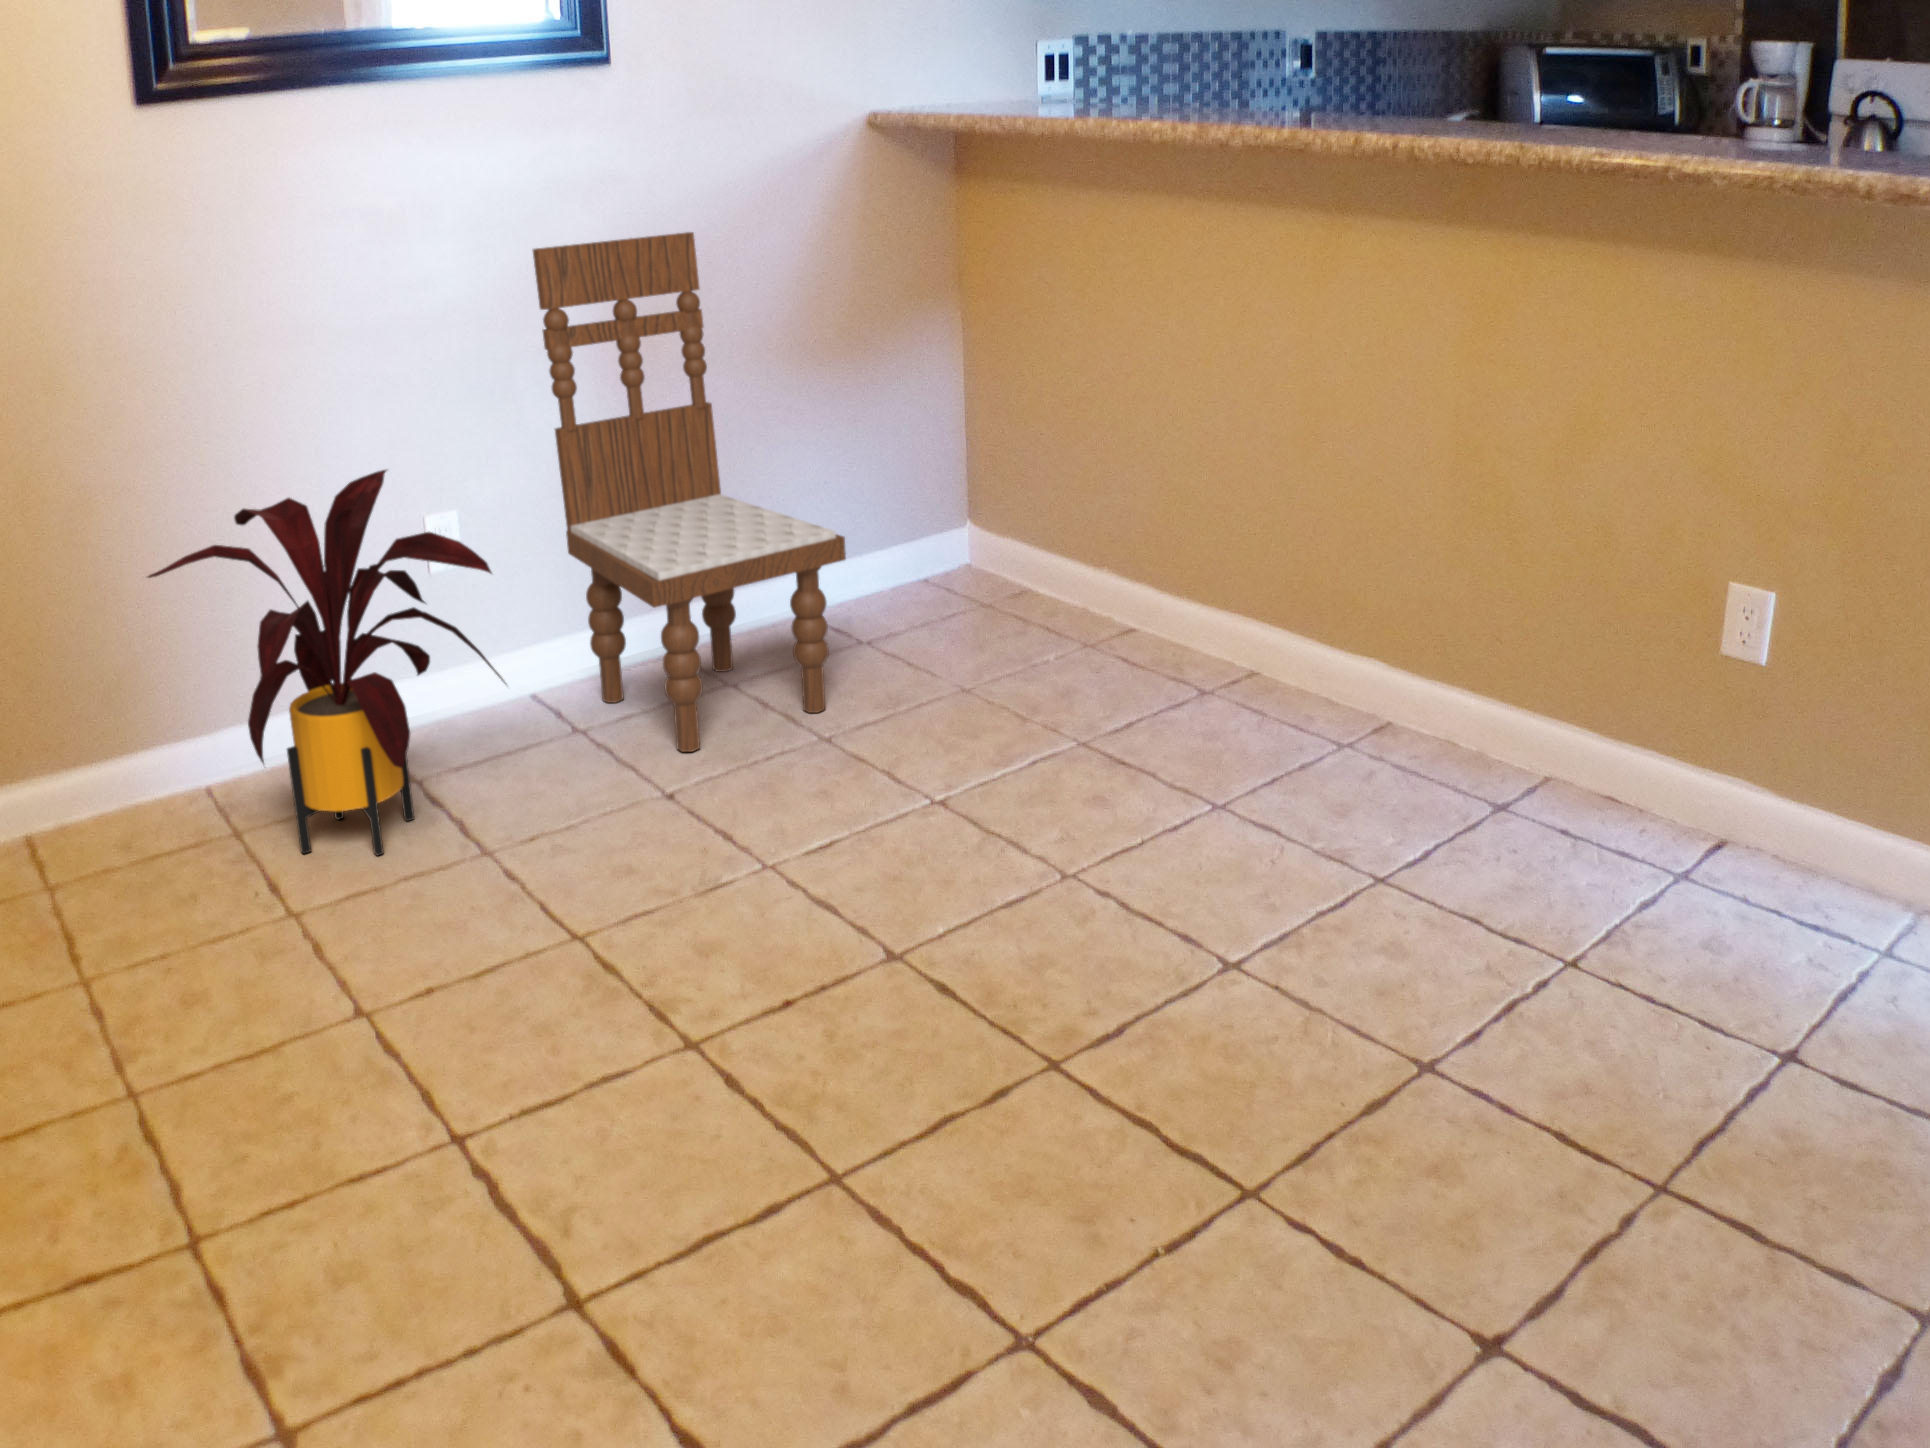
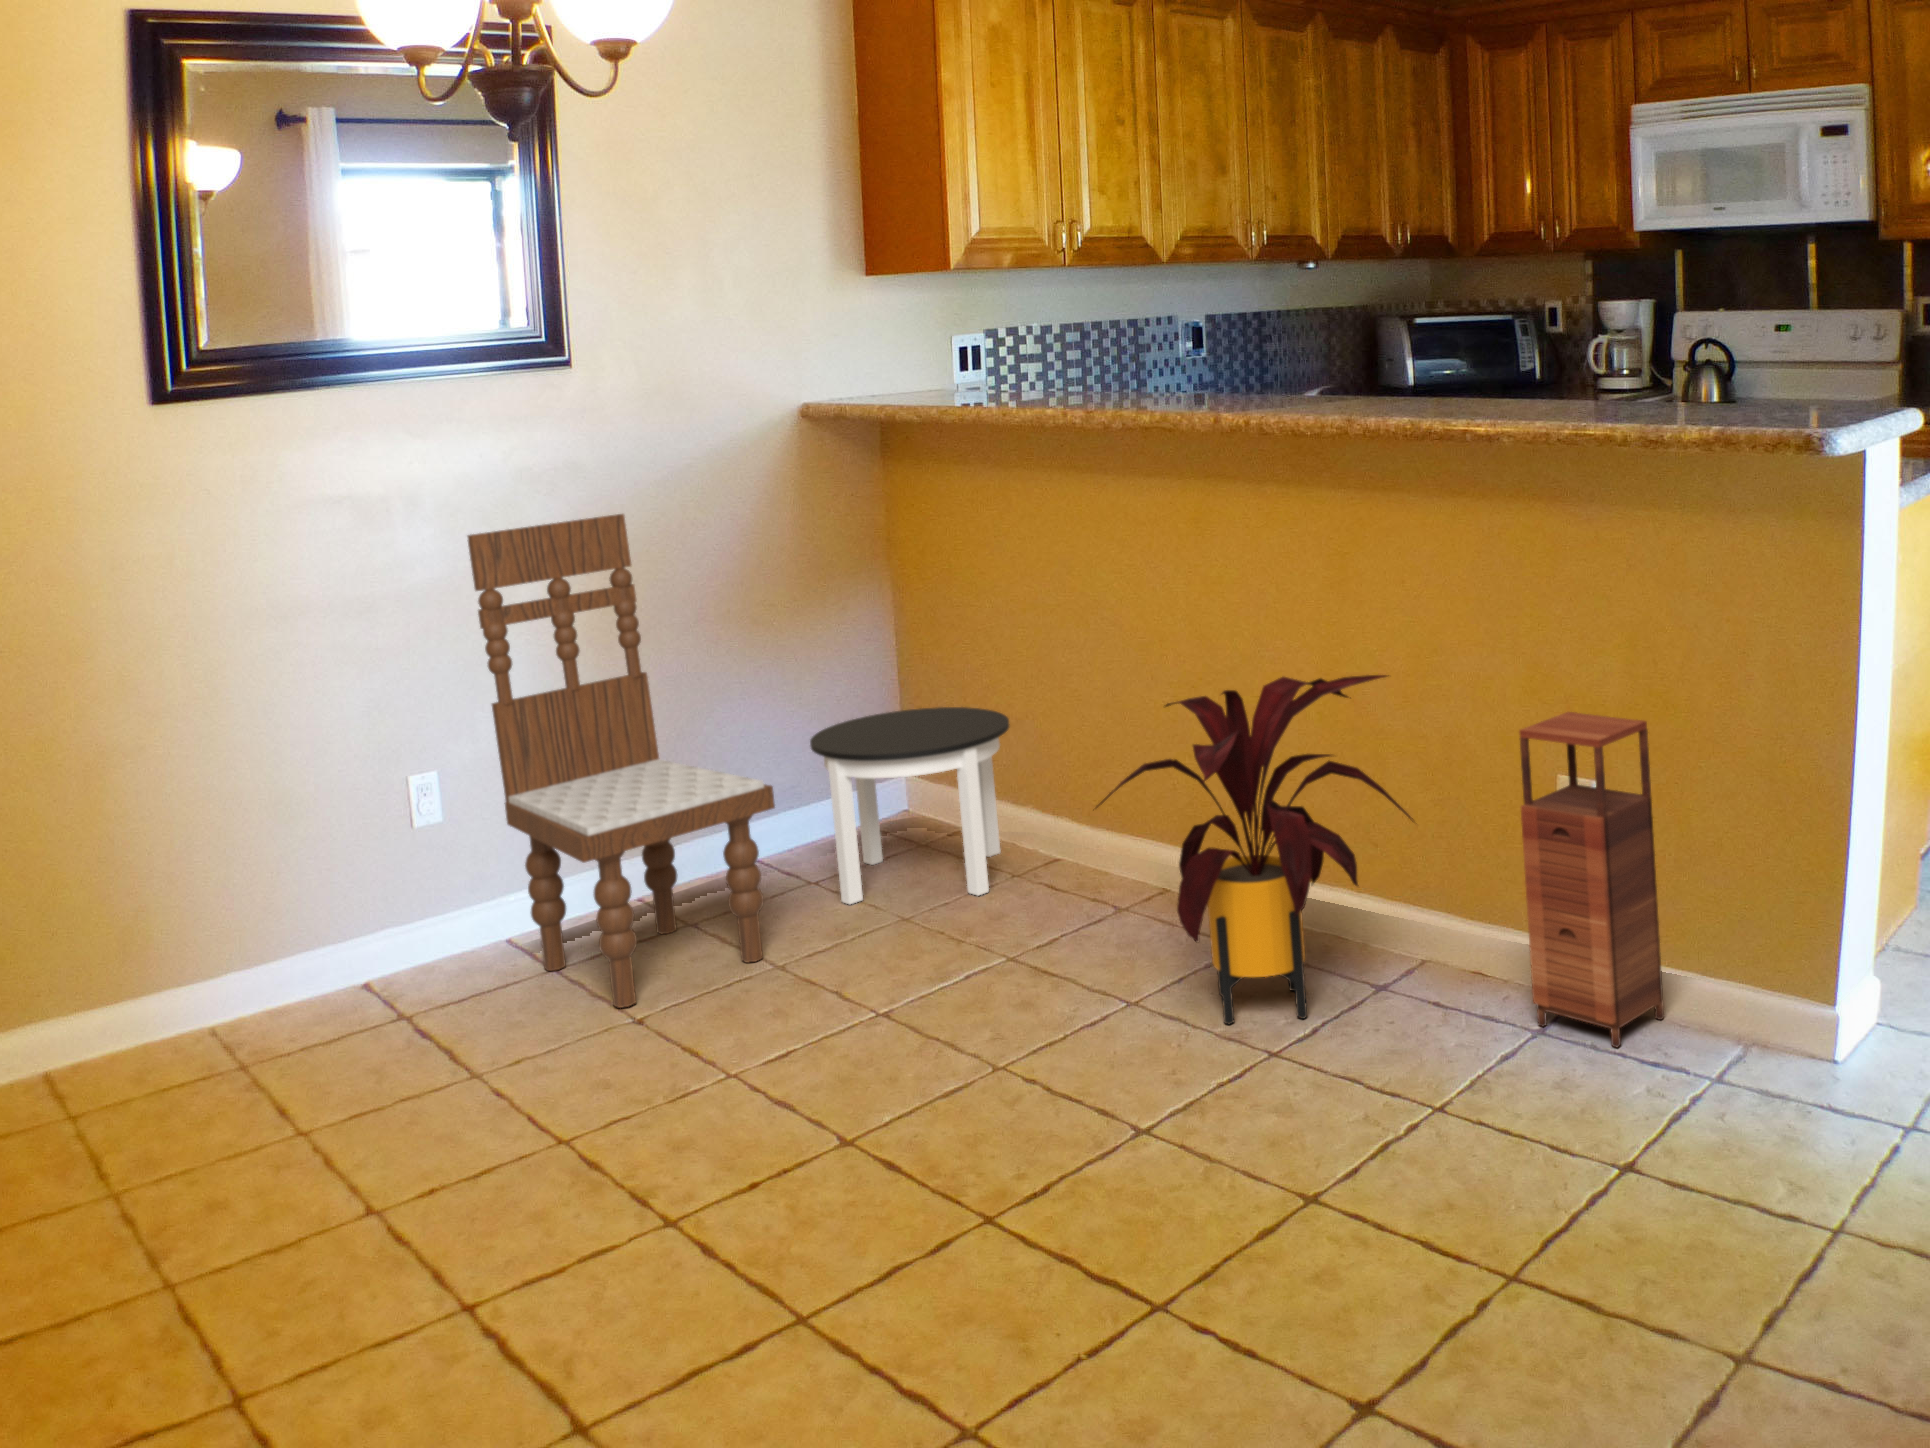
round table: none [875,454,1087,659] -> present [810,707,1010,904]
house plant: present [148,470,506,855] -> present [1096,675,1413,1024]
storage cabinet: none [1671,541,1851,907] -> present [1519,712,1664,1047]

